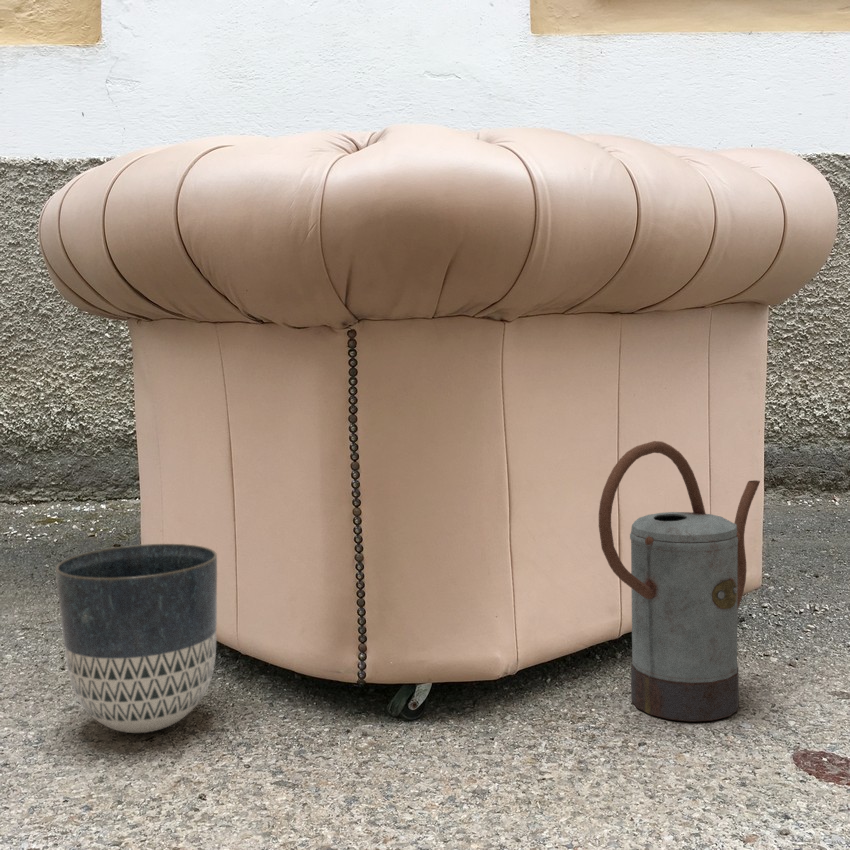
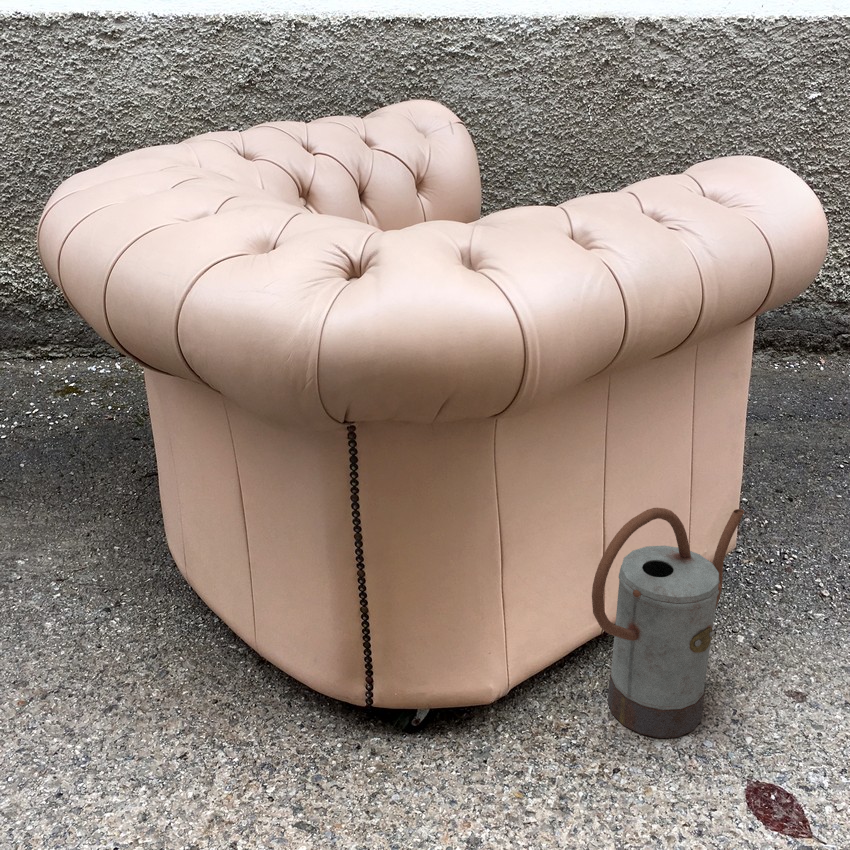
planter: present [56,544,217,733] -> none [85,567,237,749]

